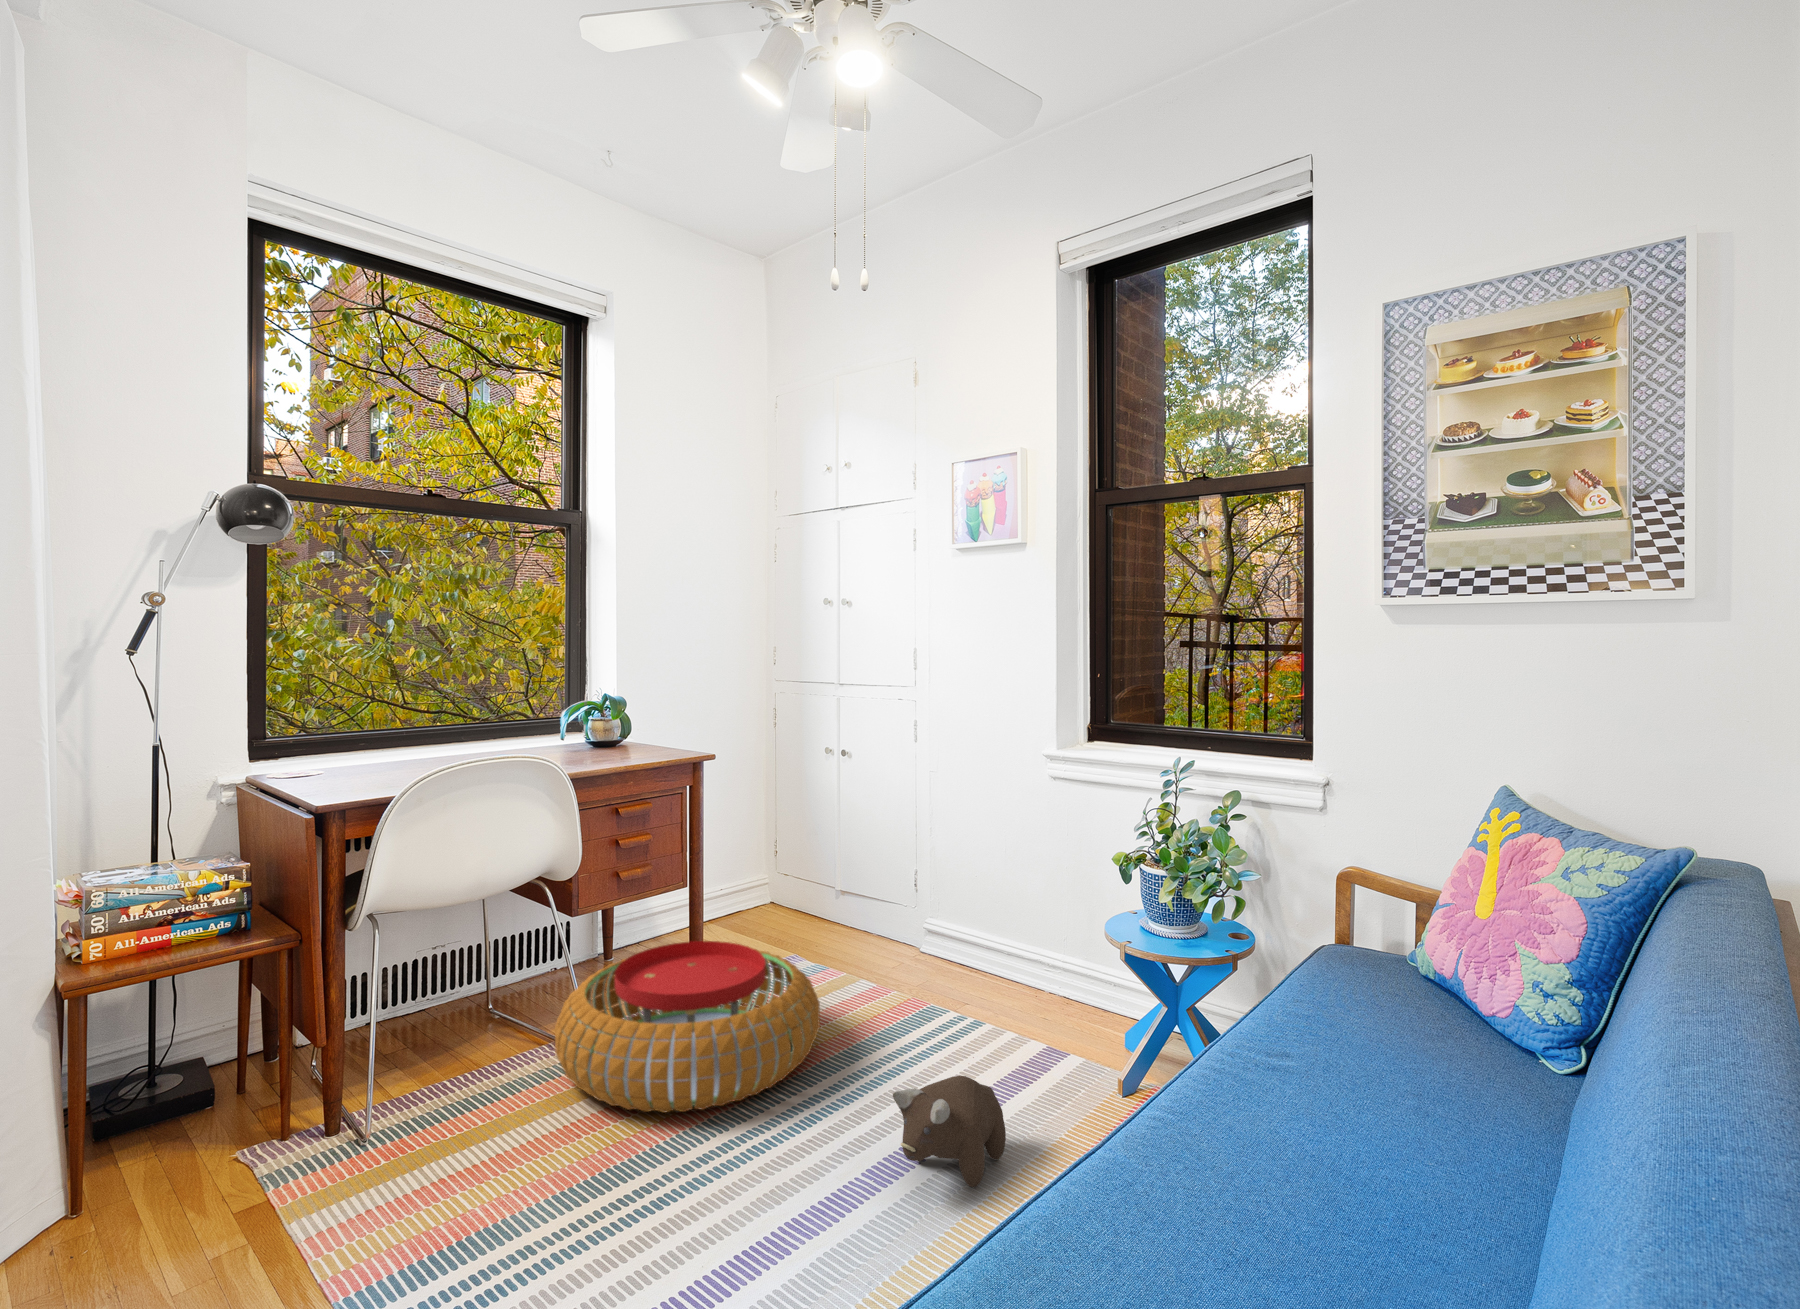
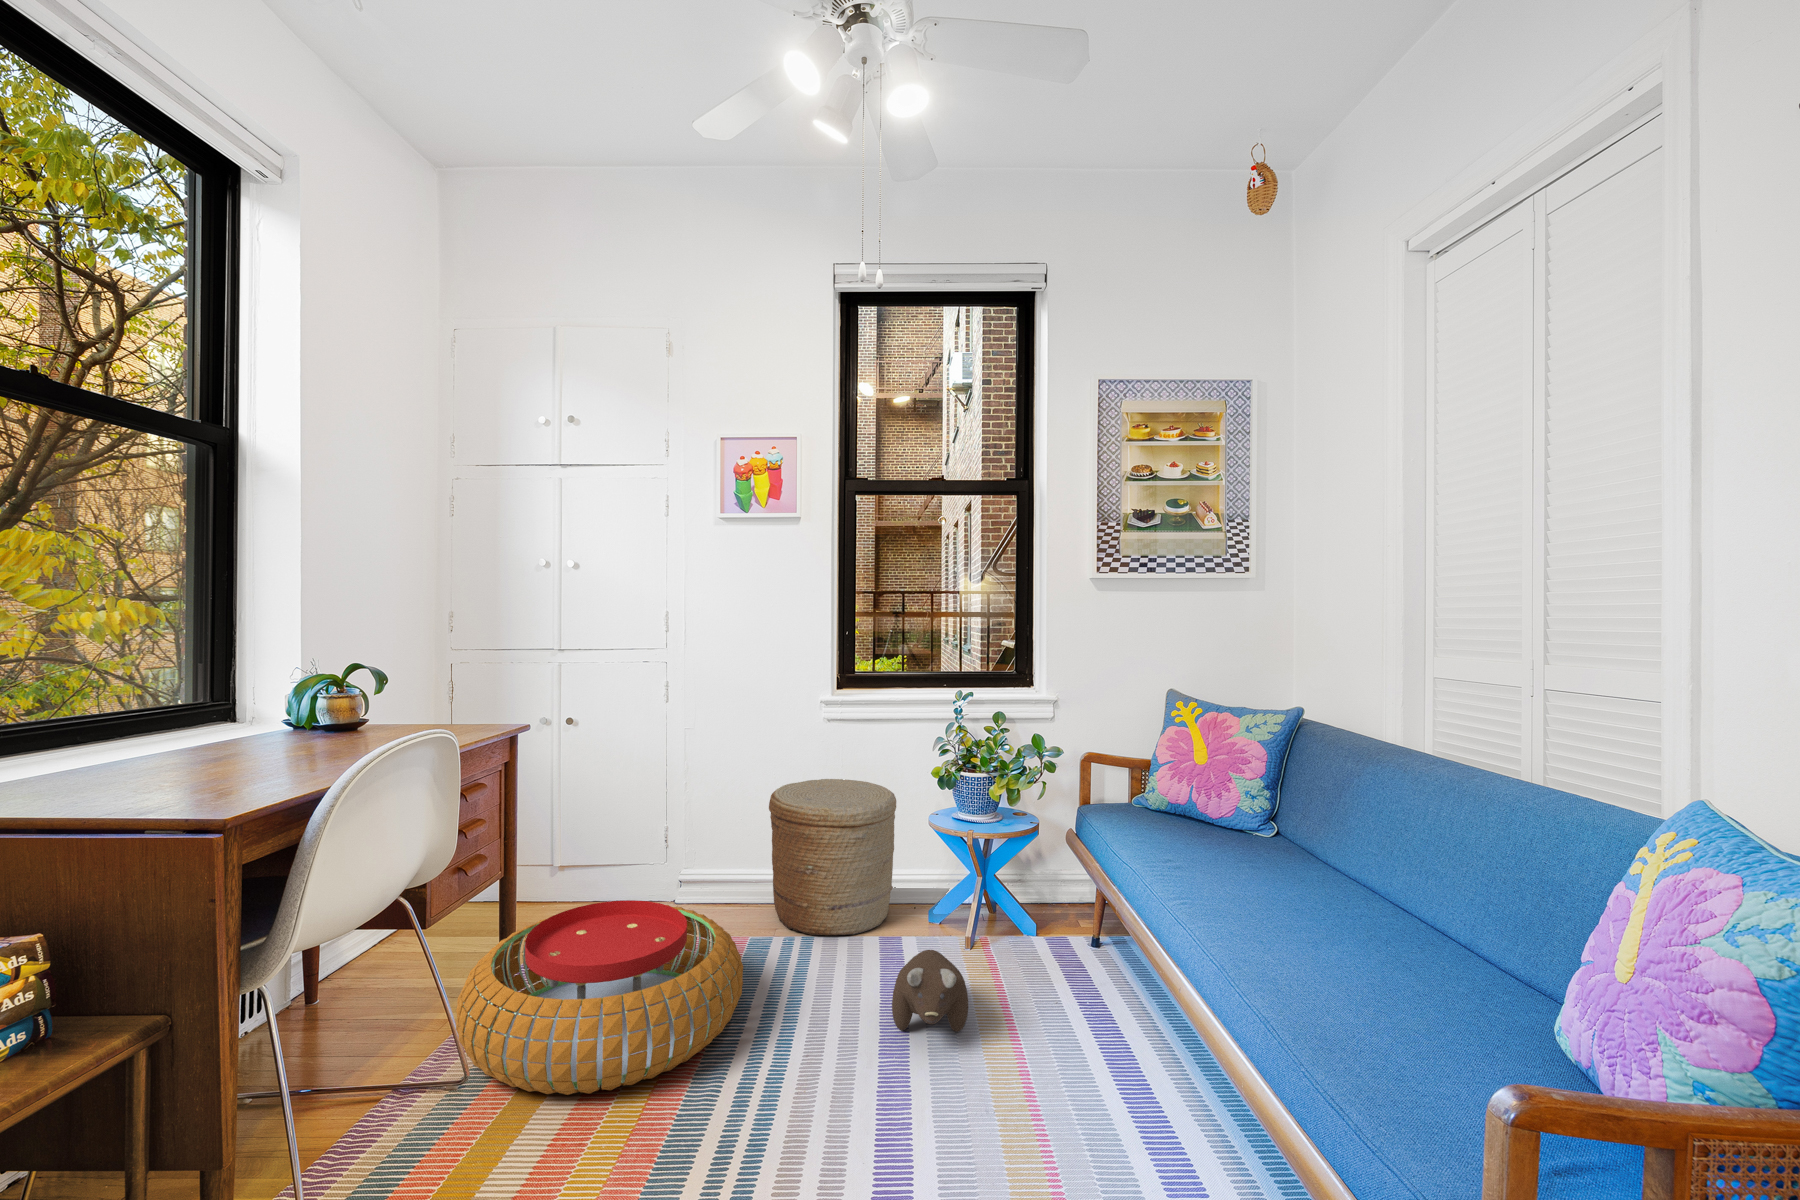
woven basket: none [928,860,1082,1048] -> present [769,779,896,935]

